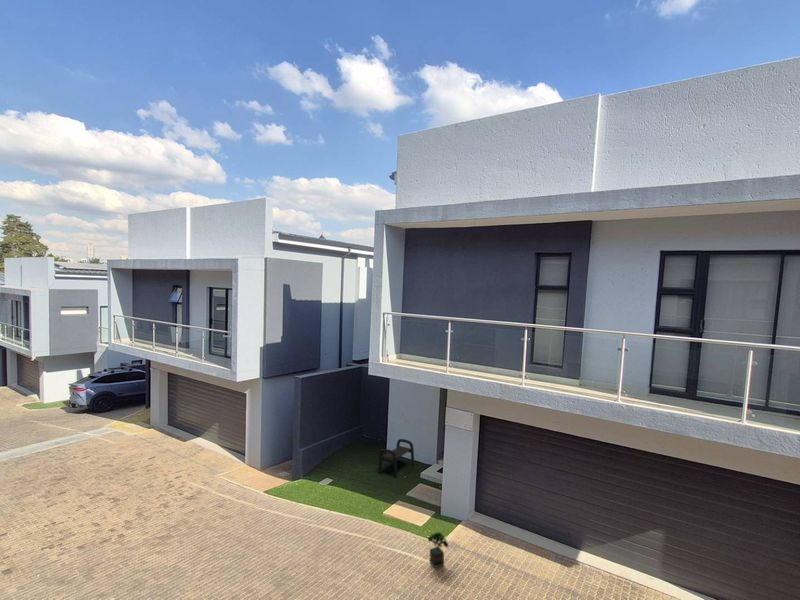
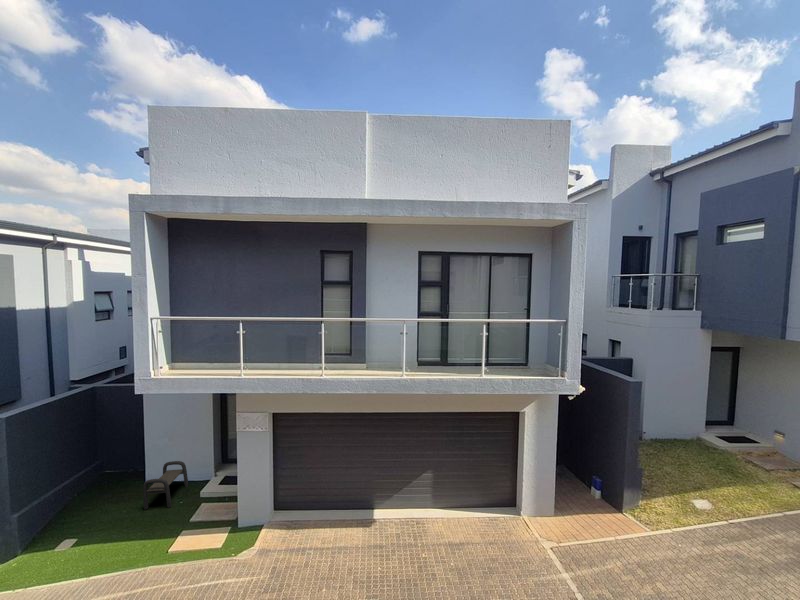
potted tree: present [428,532,448,568] -> none [237,545,262,583]

